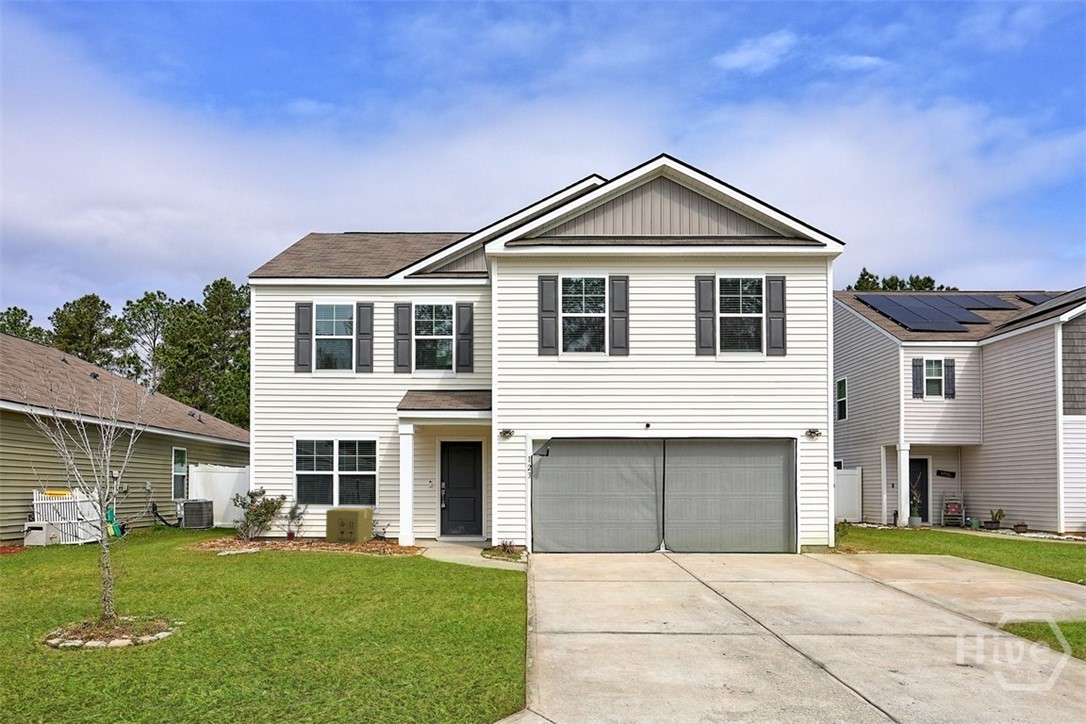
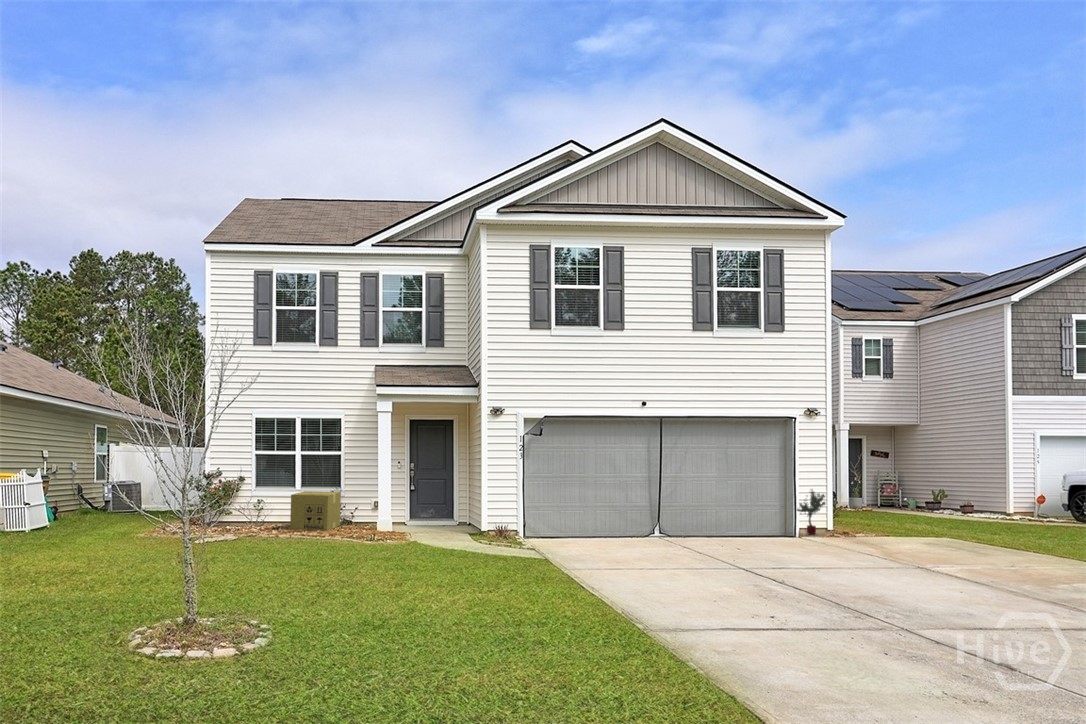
potted tree: present [275,499,308,540] -> present [797,489,825,535]

